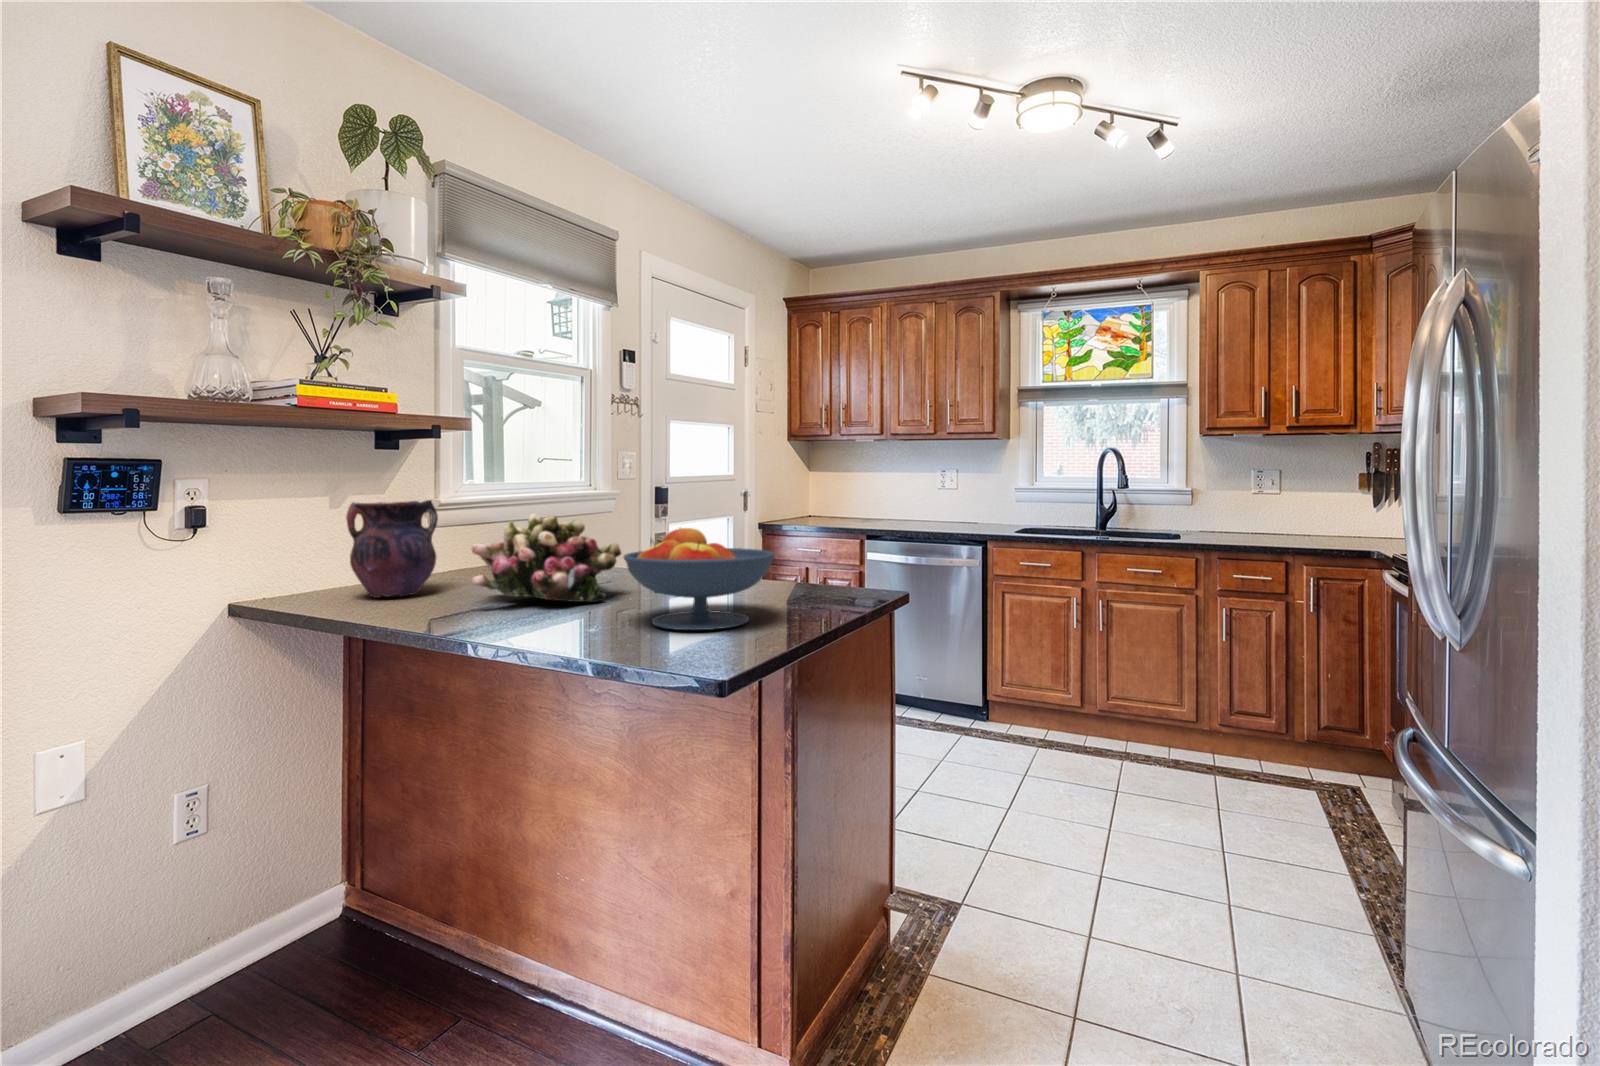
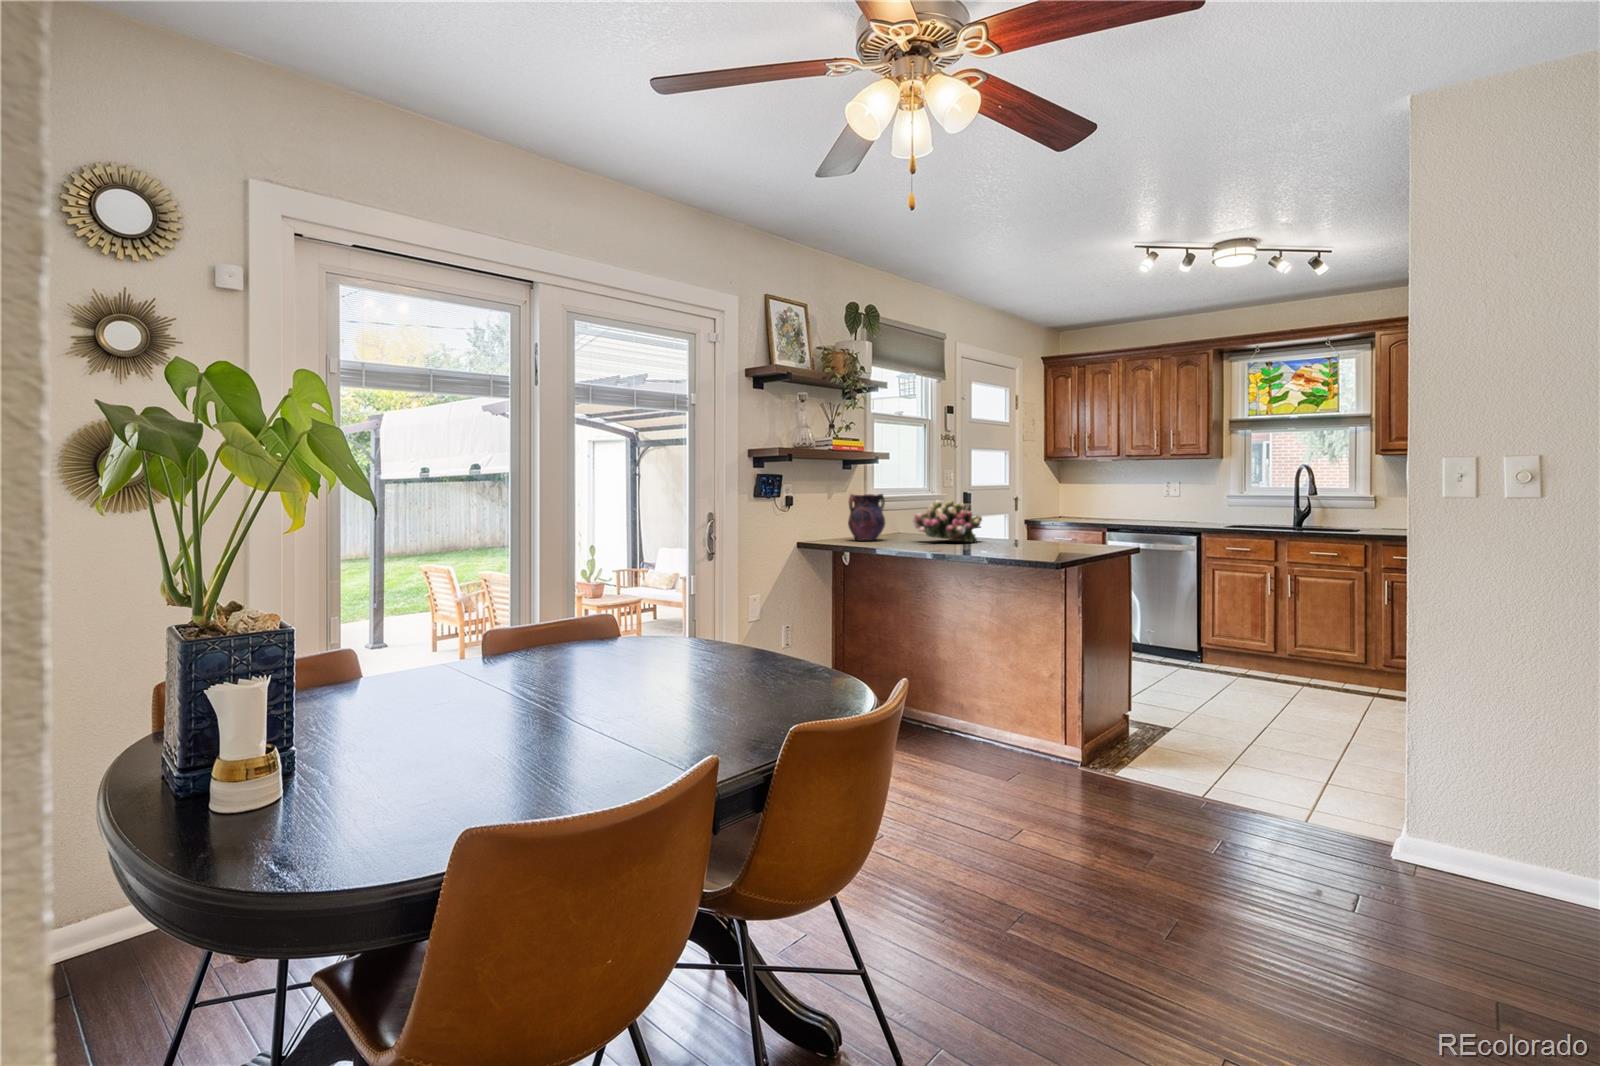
fruit bowl: present [624,528,774,630] -> none [999,504,1071,547]

